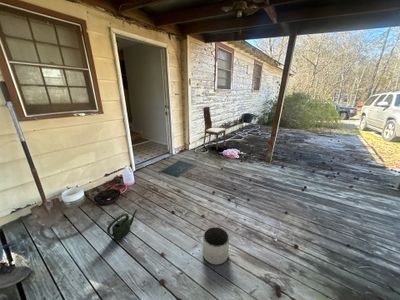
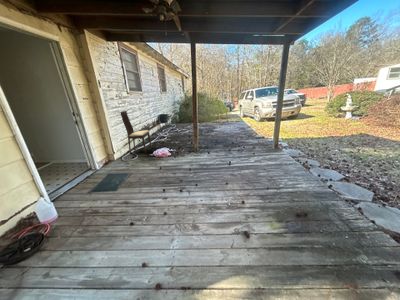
watering can: present [107,210,137,239] -> none [60,236,90,282]
planter: present [203,227,229,264] -> none [179,213,204,247]

